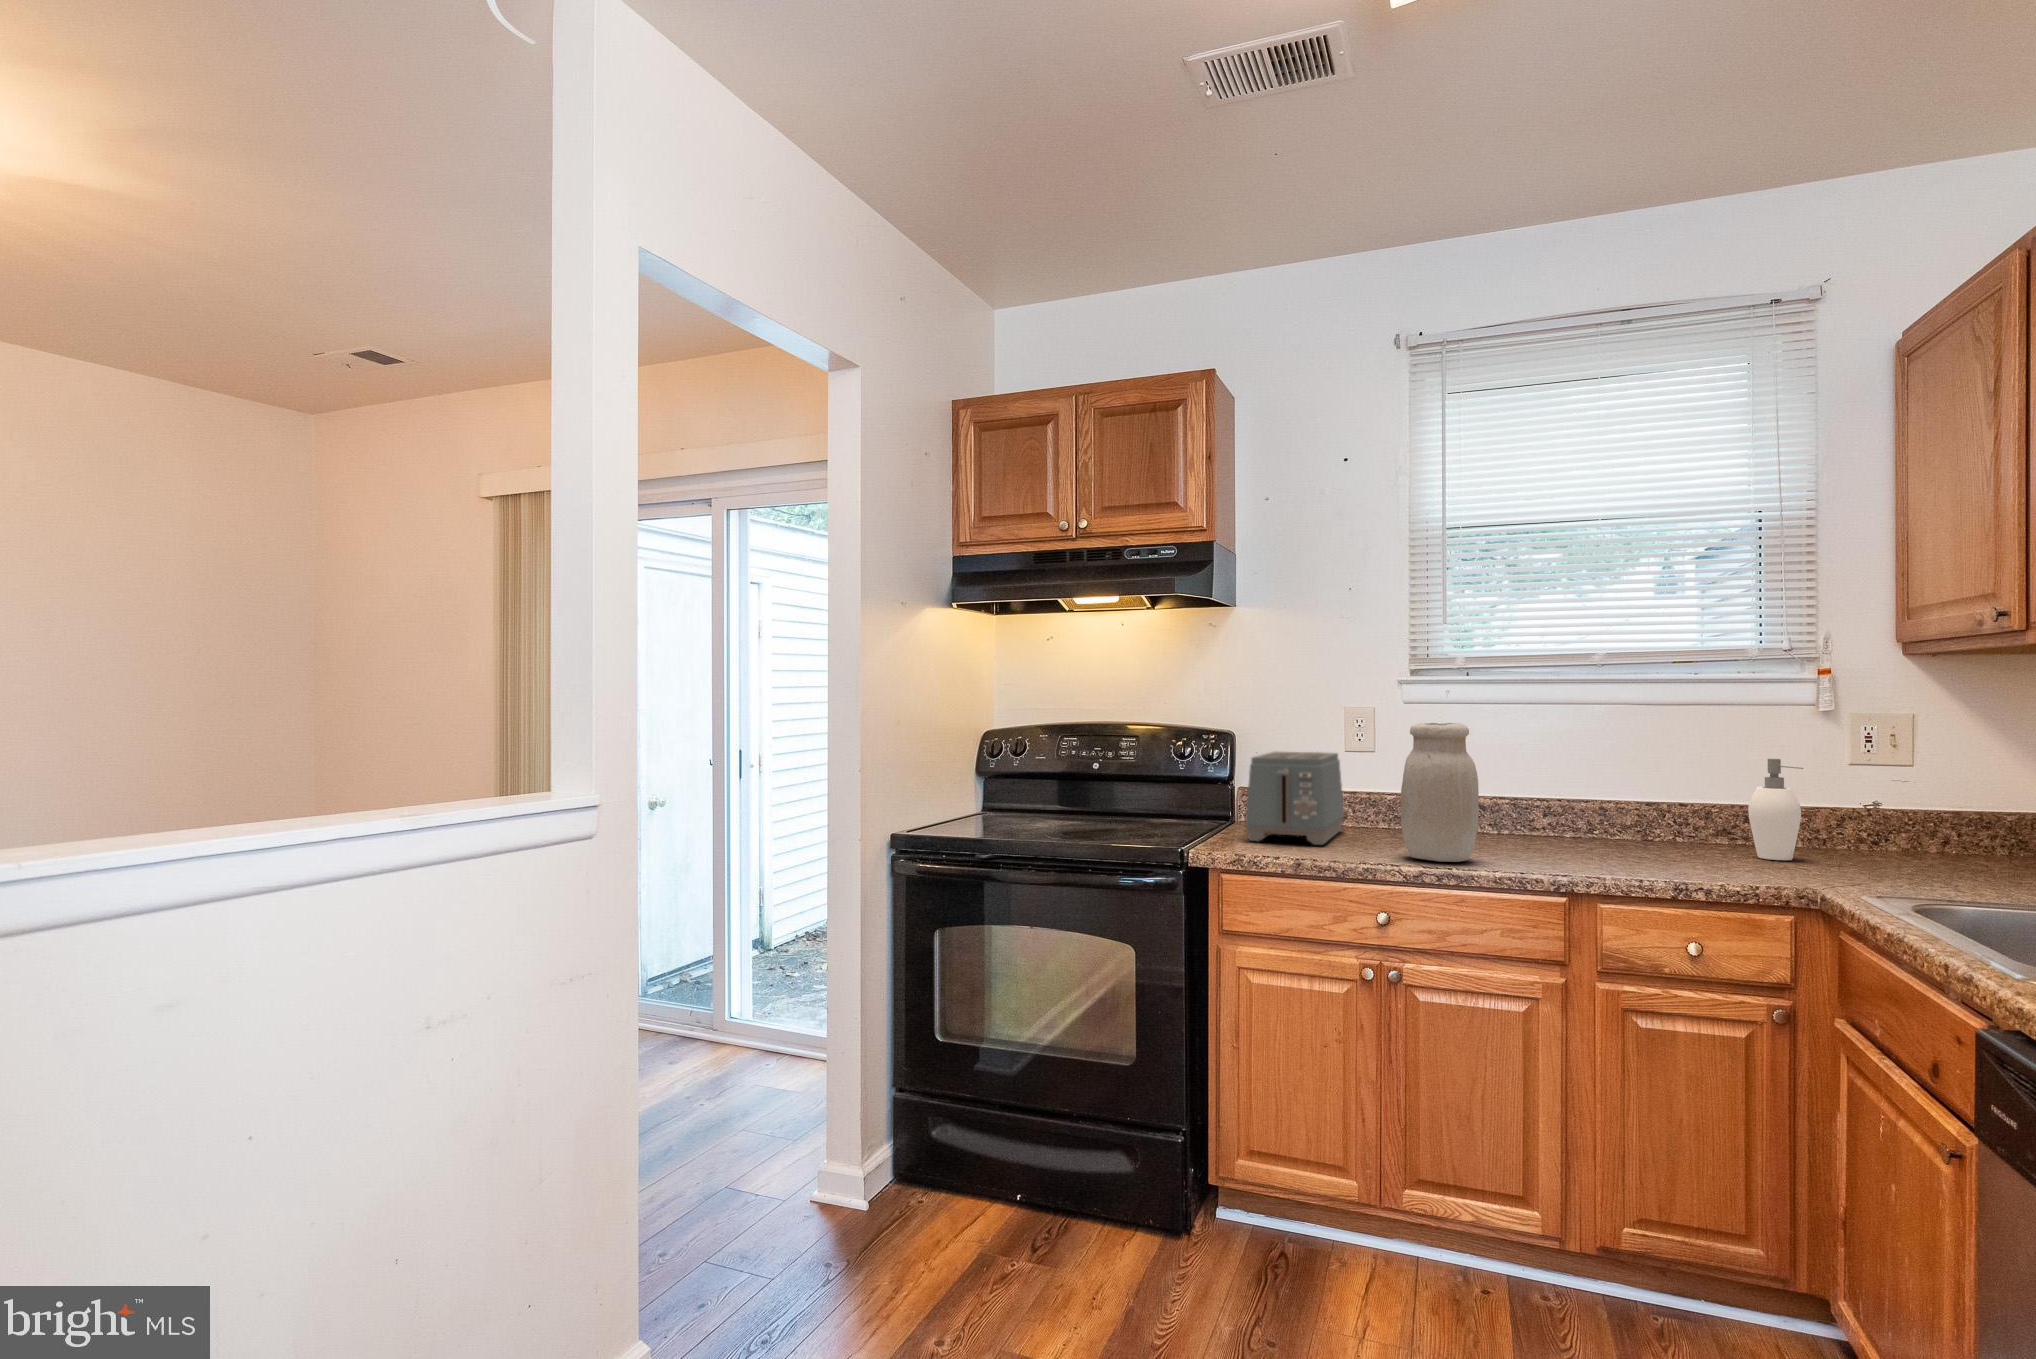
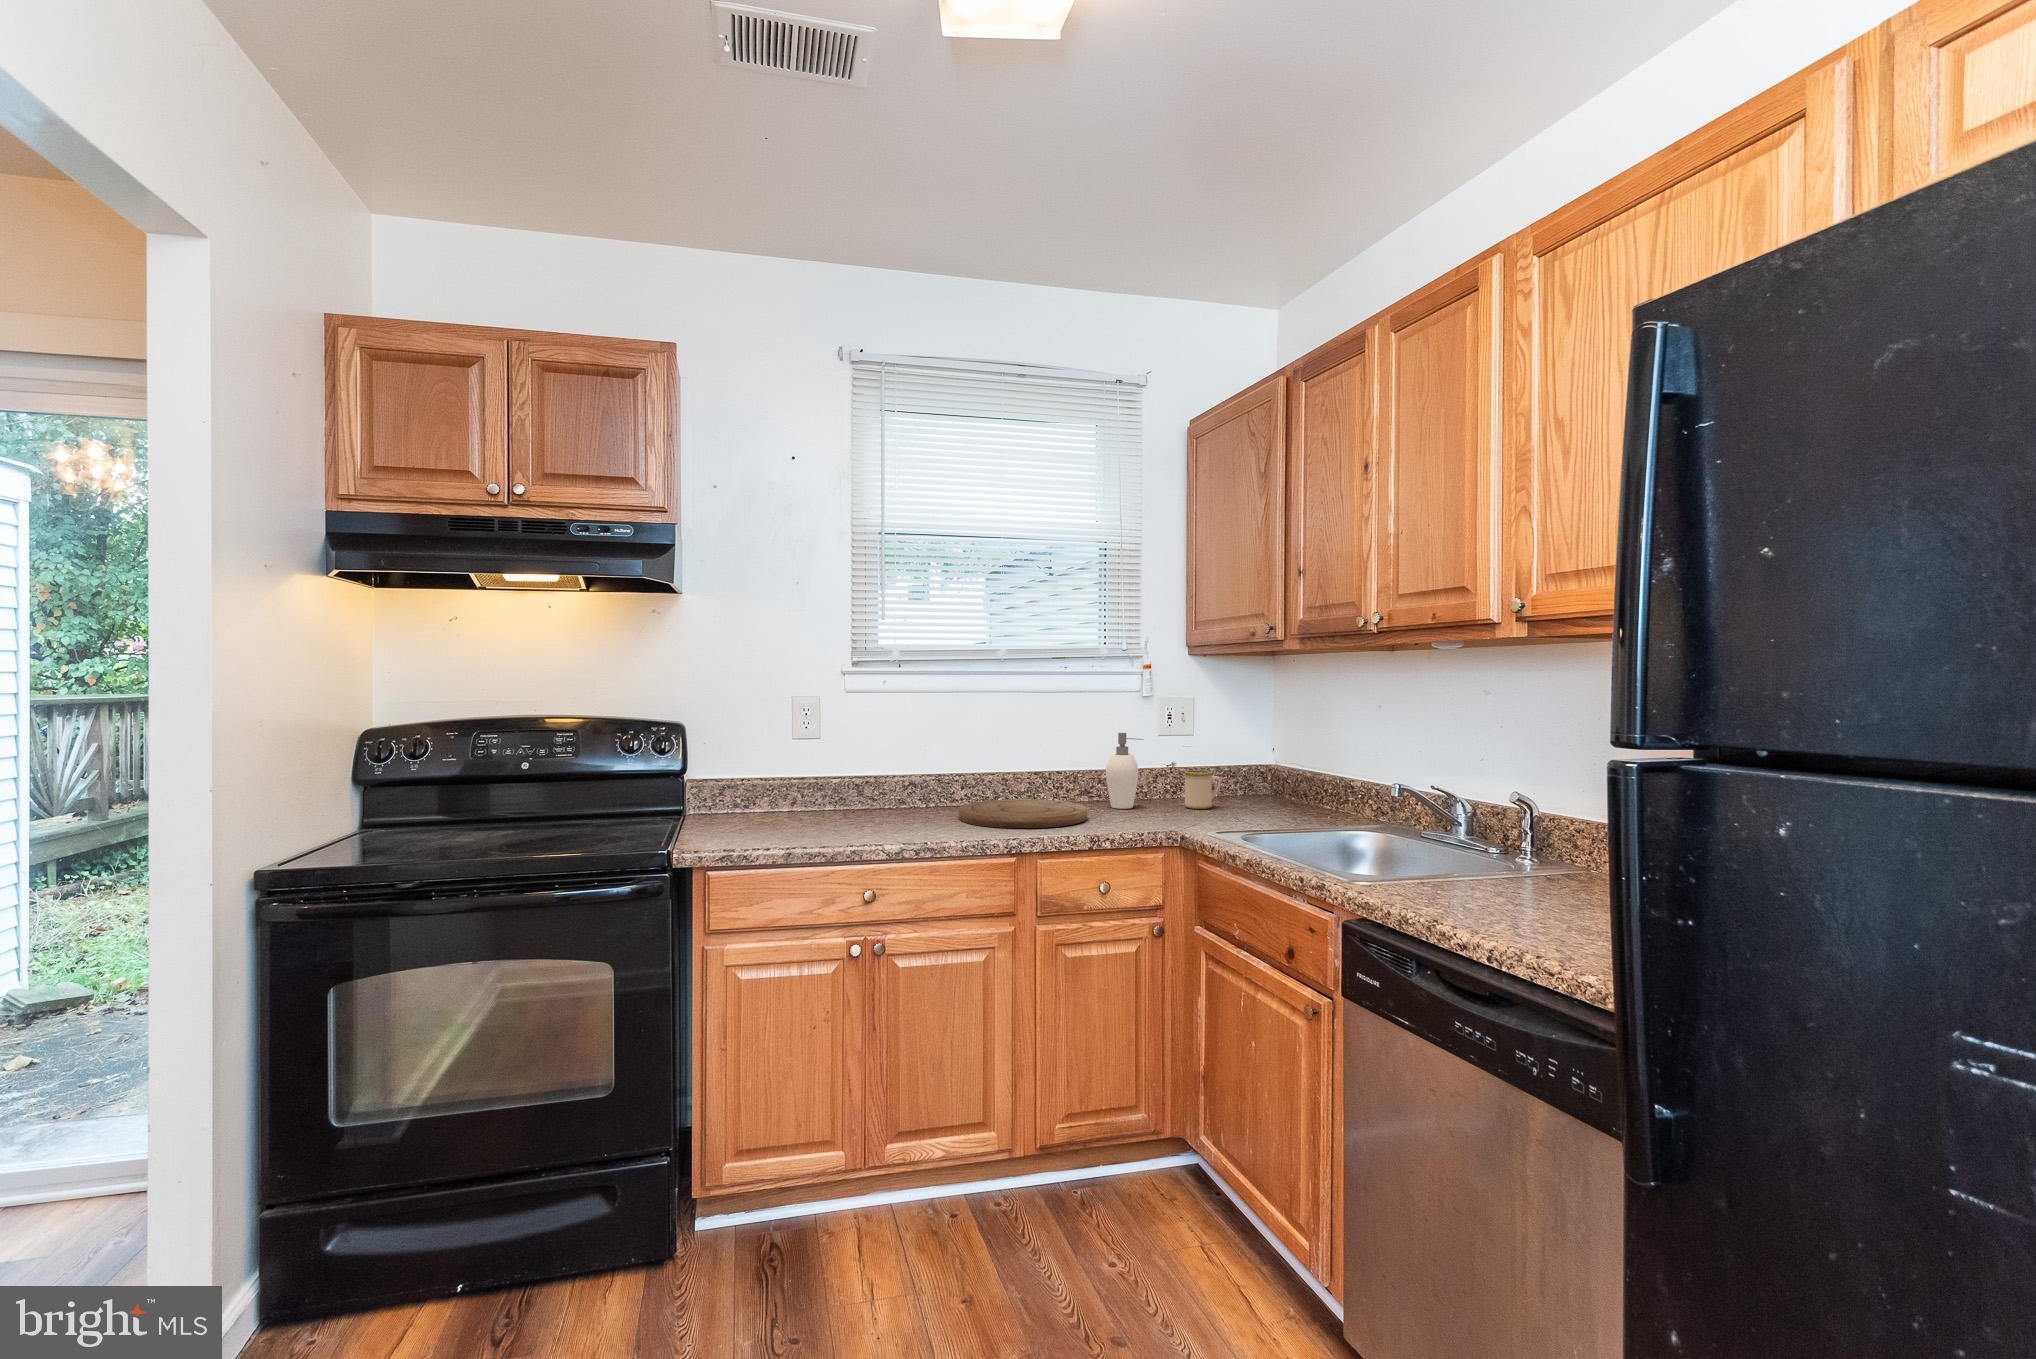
jar: present [1401,723,1479,862] -> none [877,712,945,838]
toaster: present [1245,752,1344,845] -> none [720,741,802,836]
mug: none [1882,816,1953,872] -> present [1184,770,1221,809]
cutting board: none [1520,834,1699,869] -> present [959,799,1087,828]

